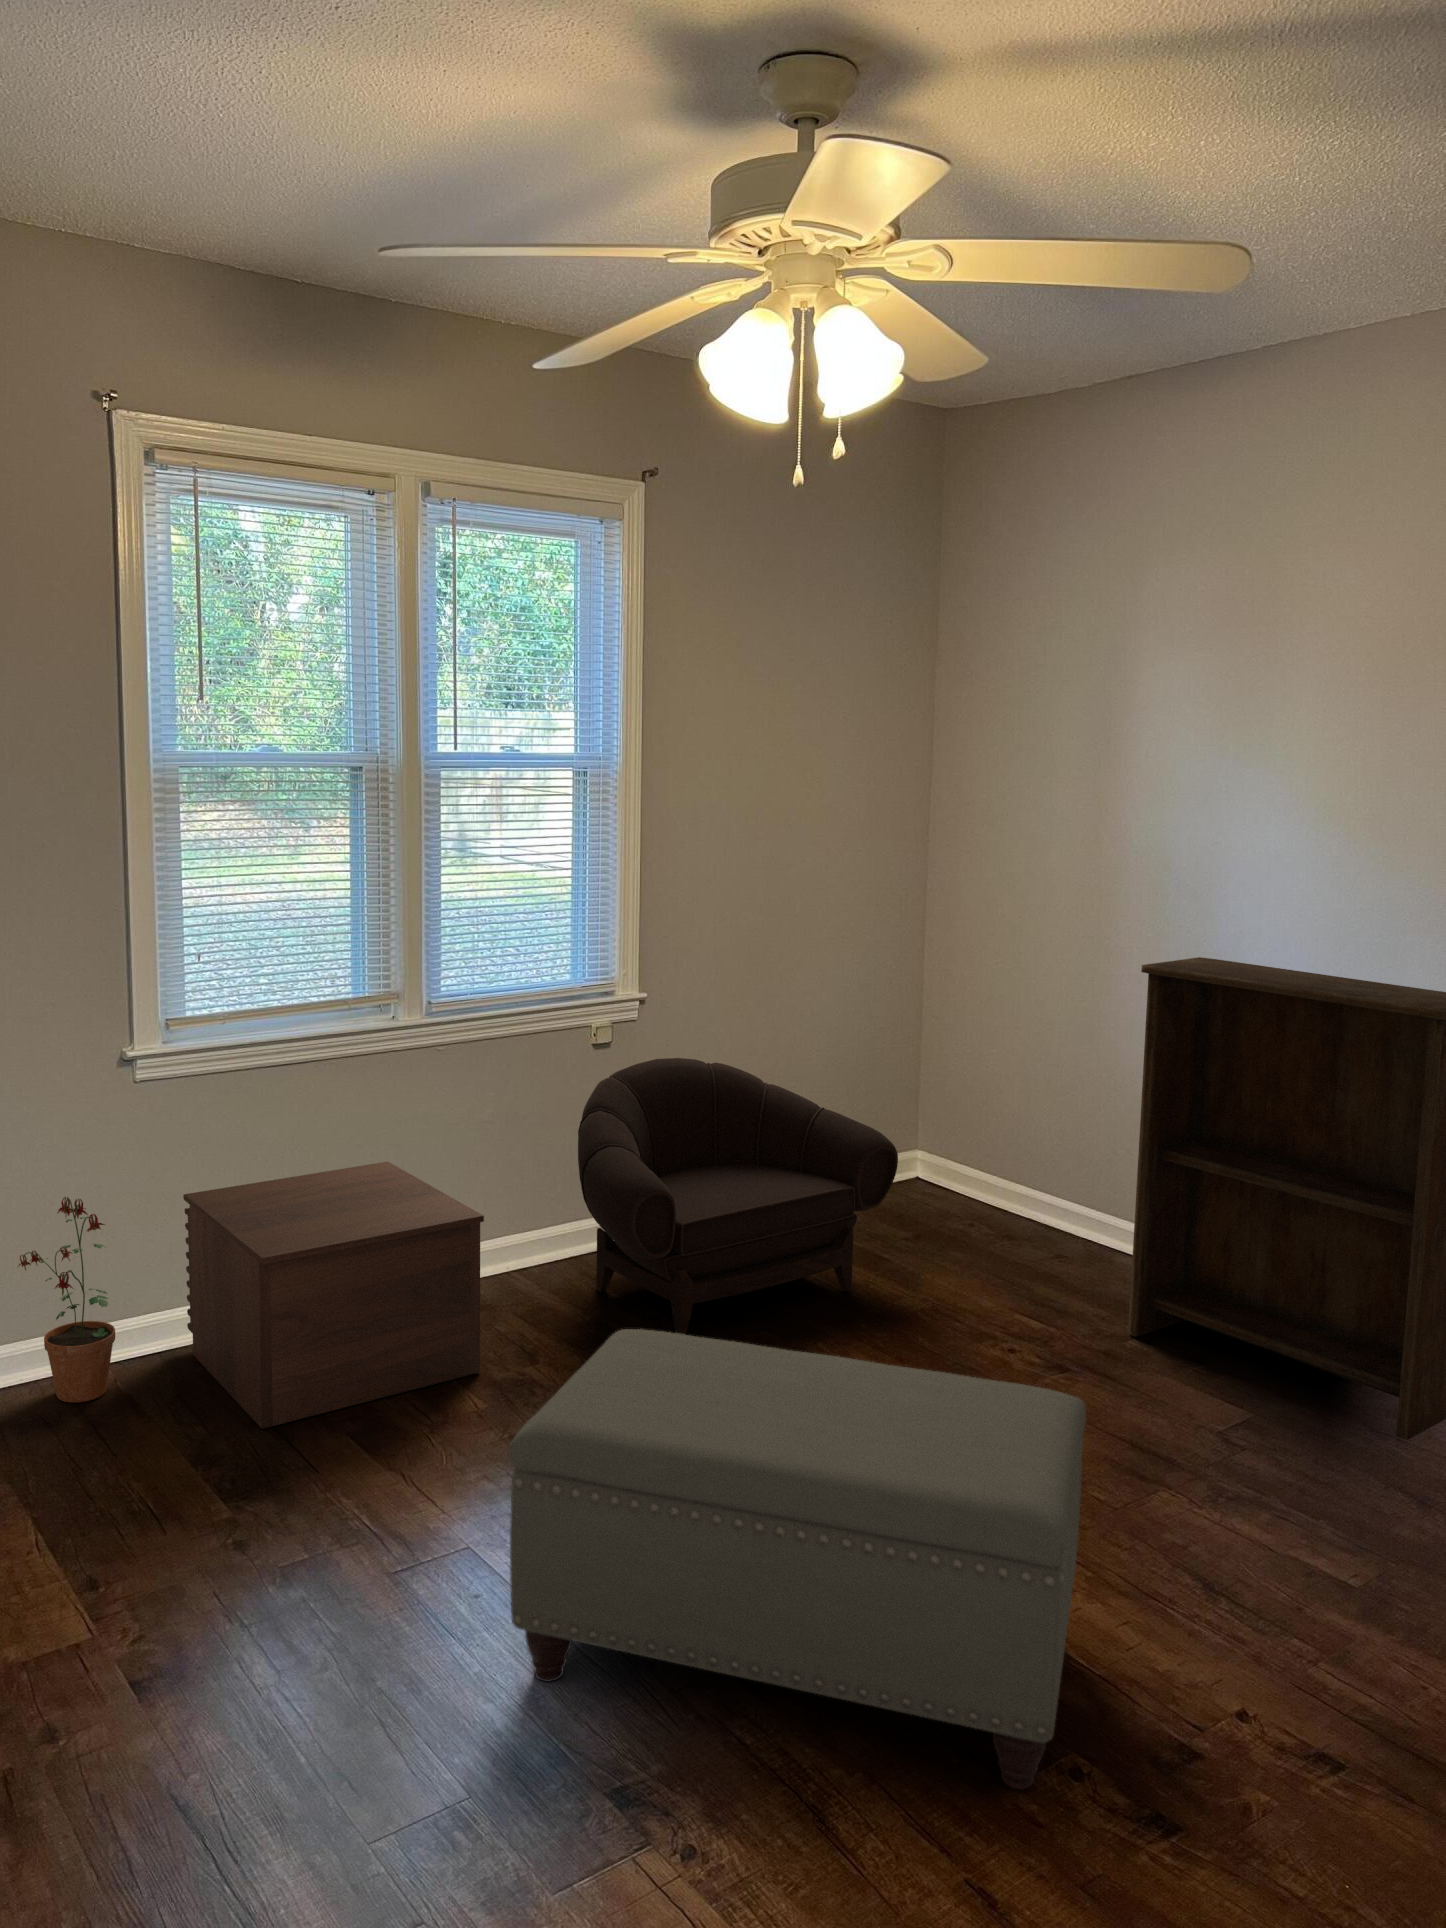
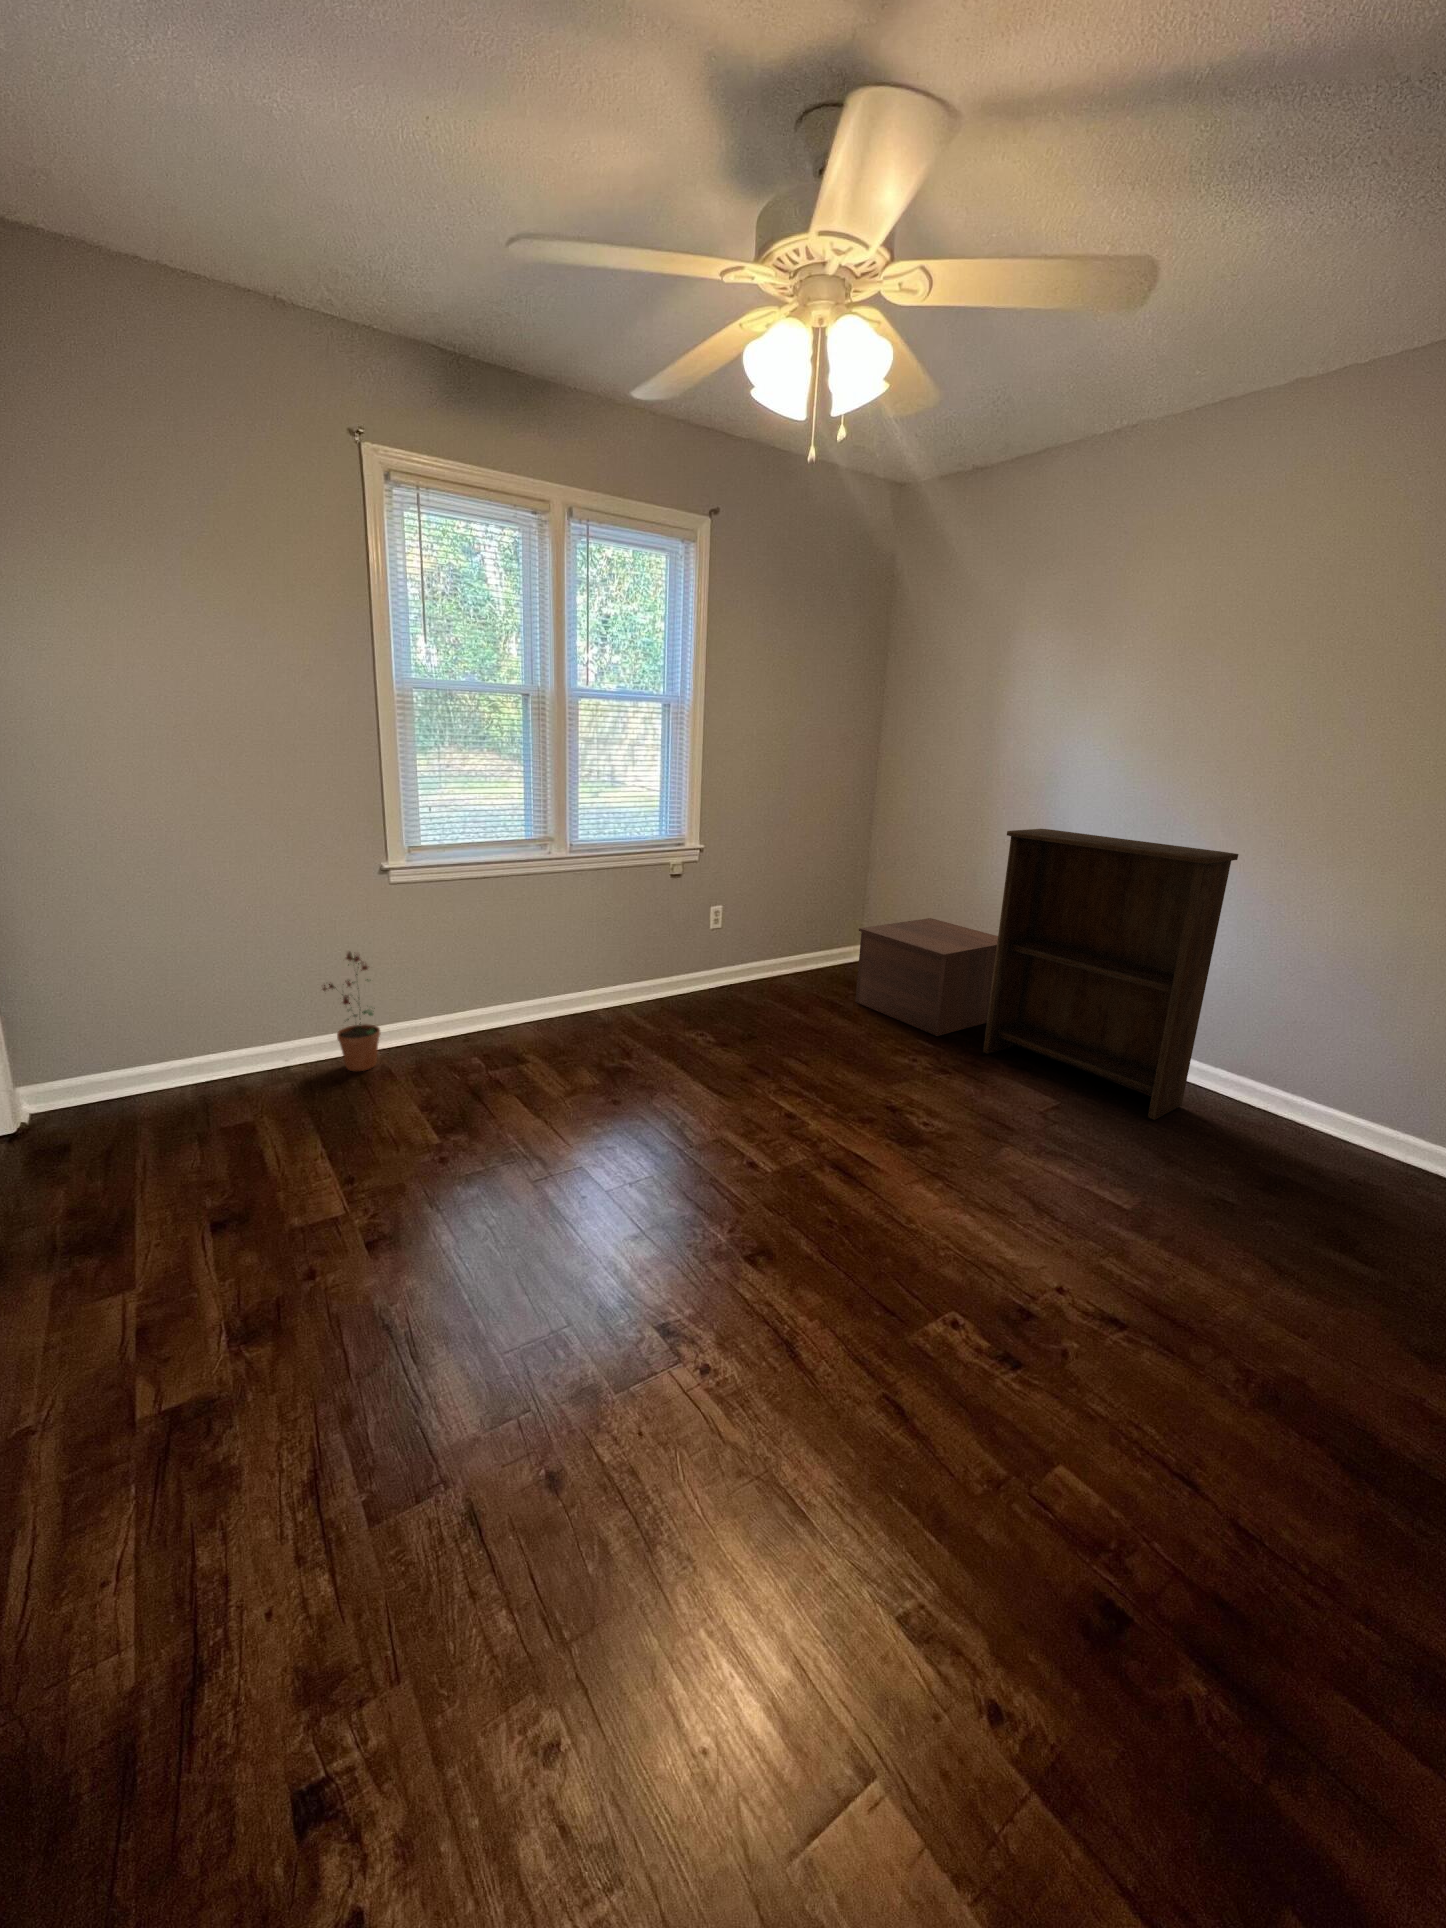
armchair: present [578,1058,898,1335] -> none [661,884,850,1045]
nightstand: present [183,1162,484,1429] -> present [855,918,998,1036]
ottoman: present [509,1329,1086,1789] -> none [598,1038,971,1336]

